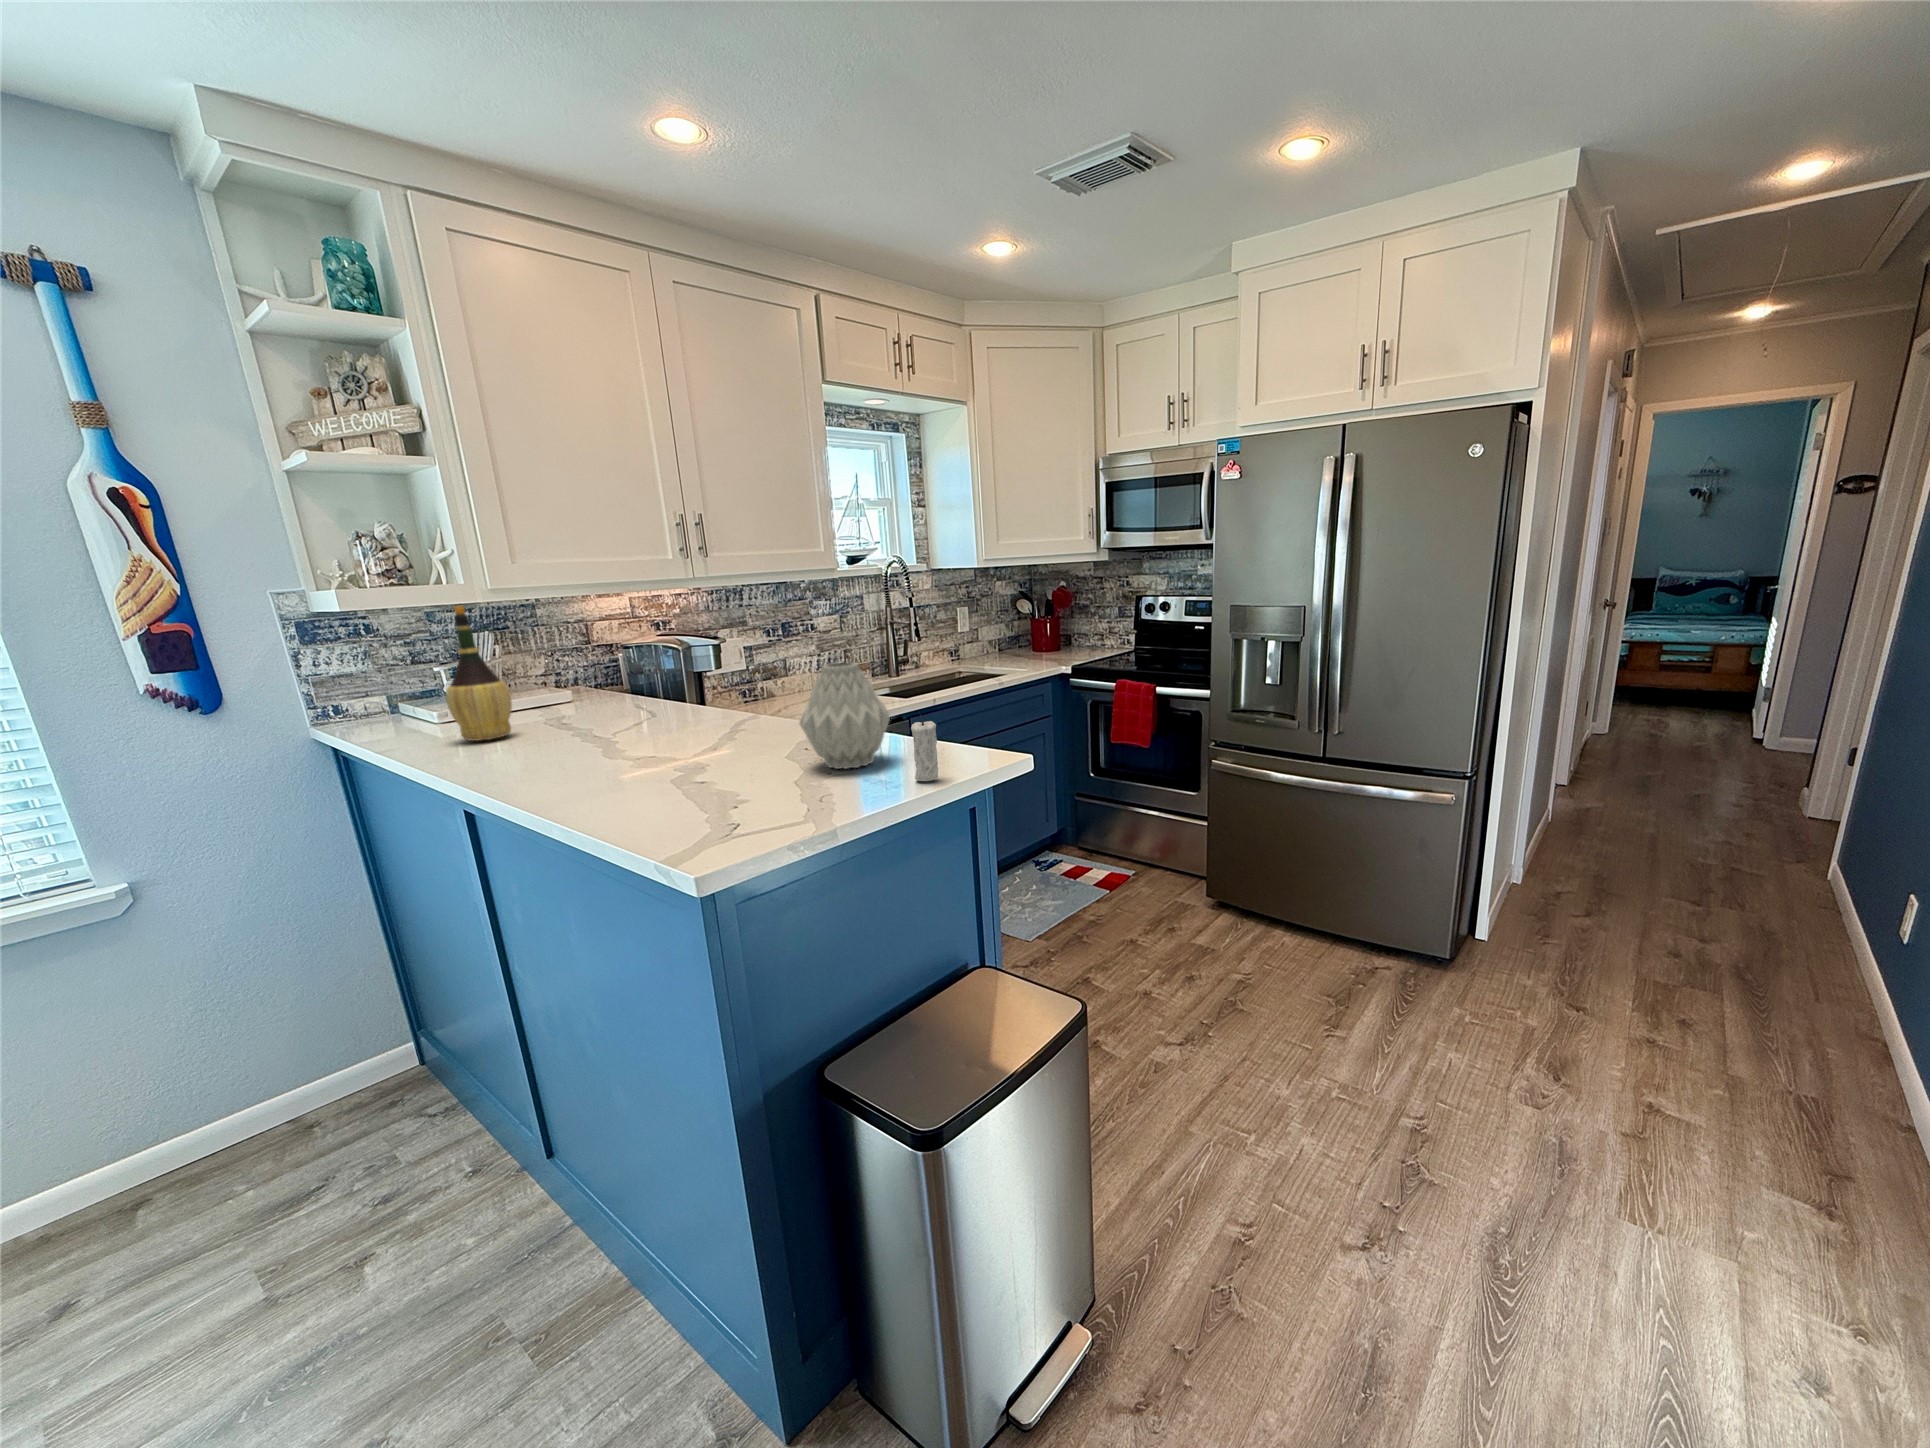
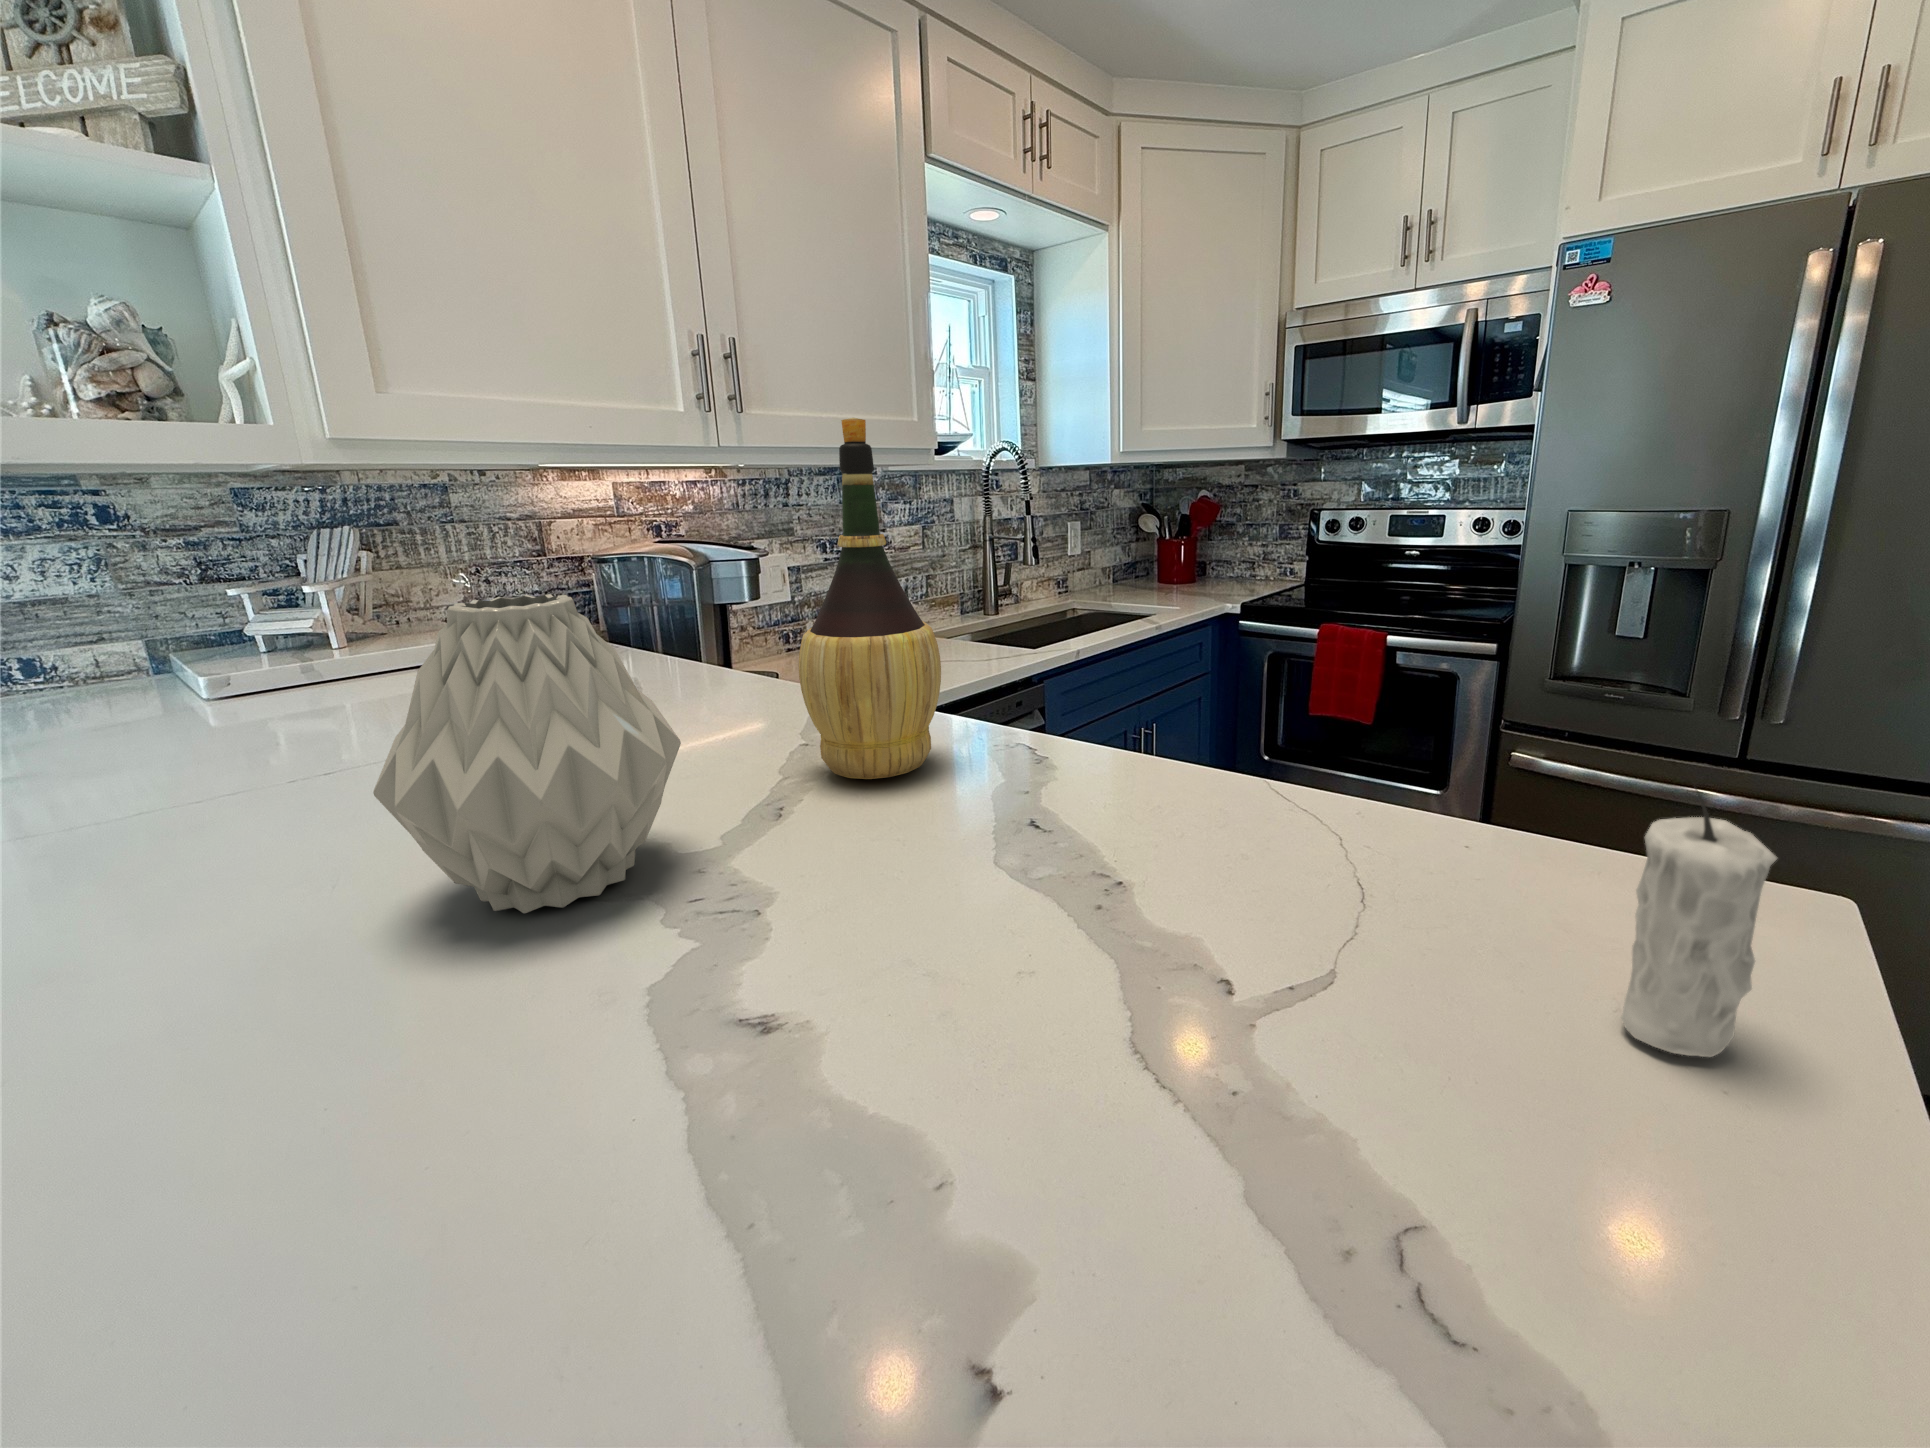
wine bottle: present [446,606,512,741] -> present [799,418,941,779]
vase: present [799,662,890,769] -> present [373,594,681,913]

